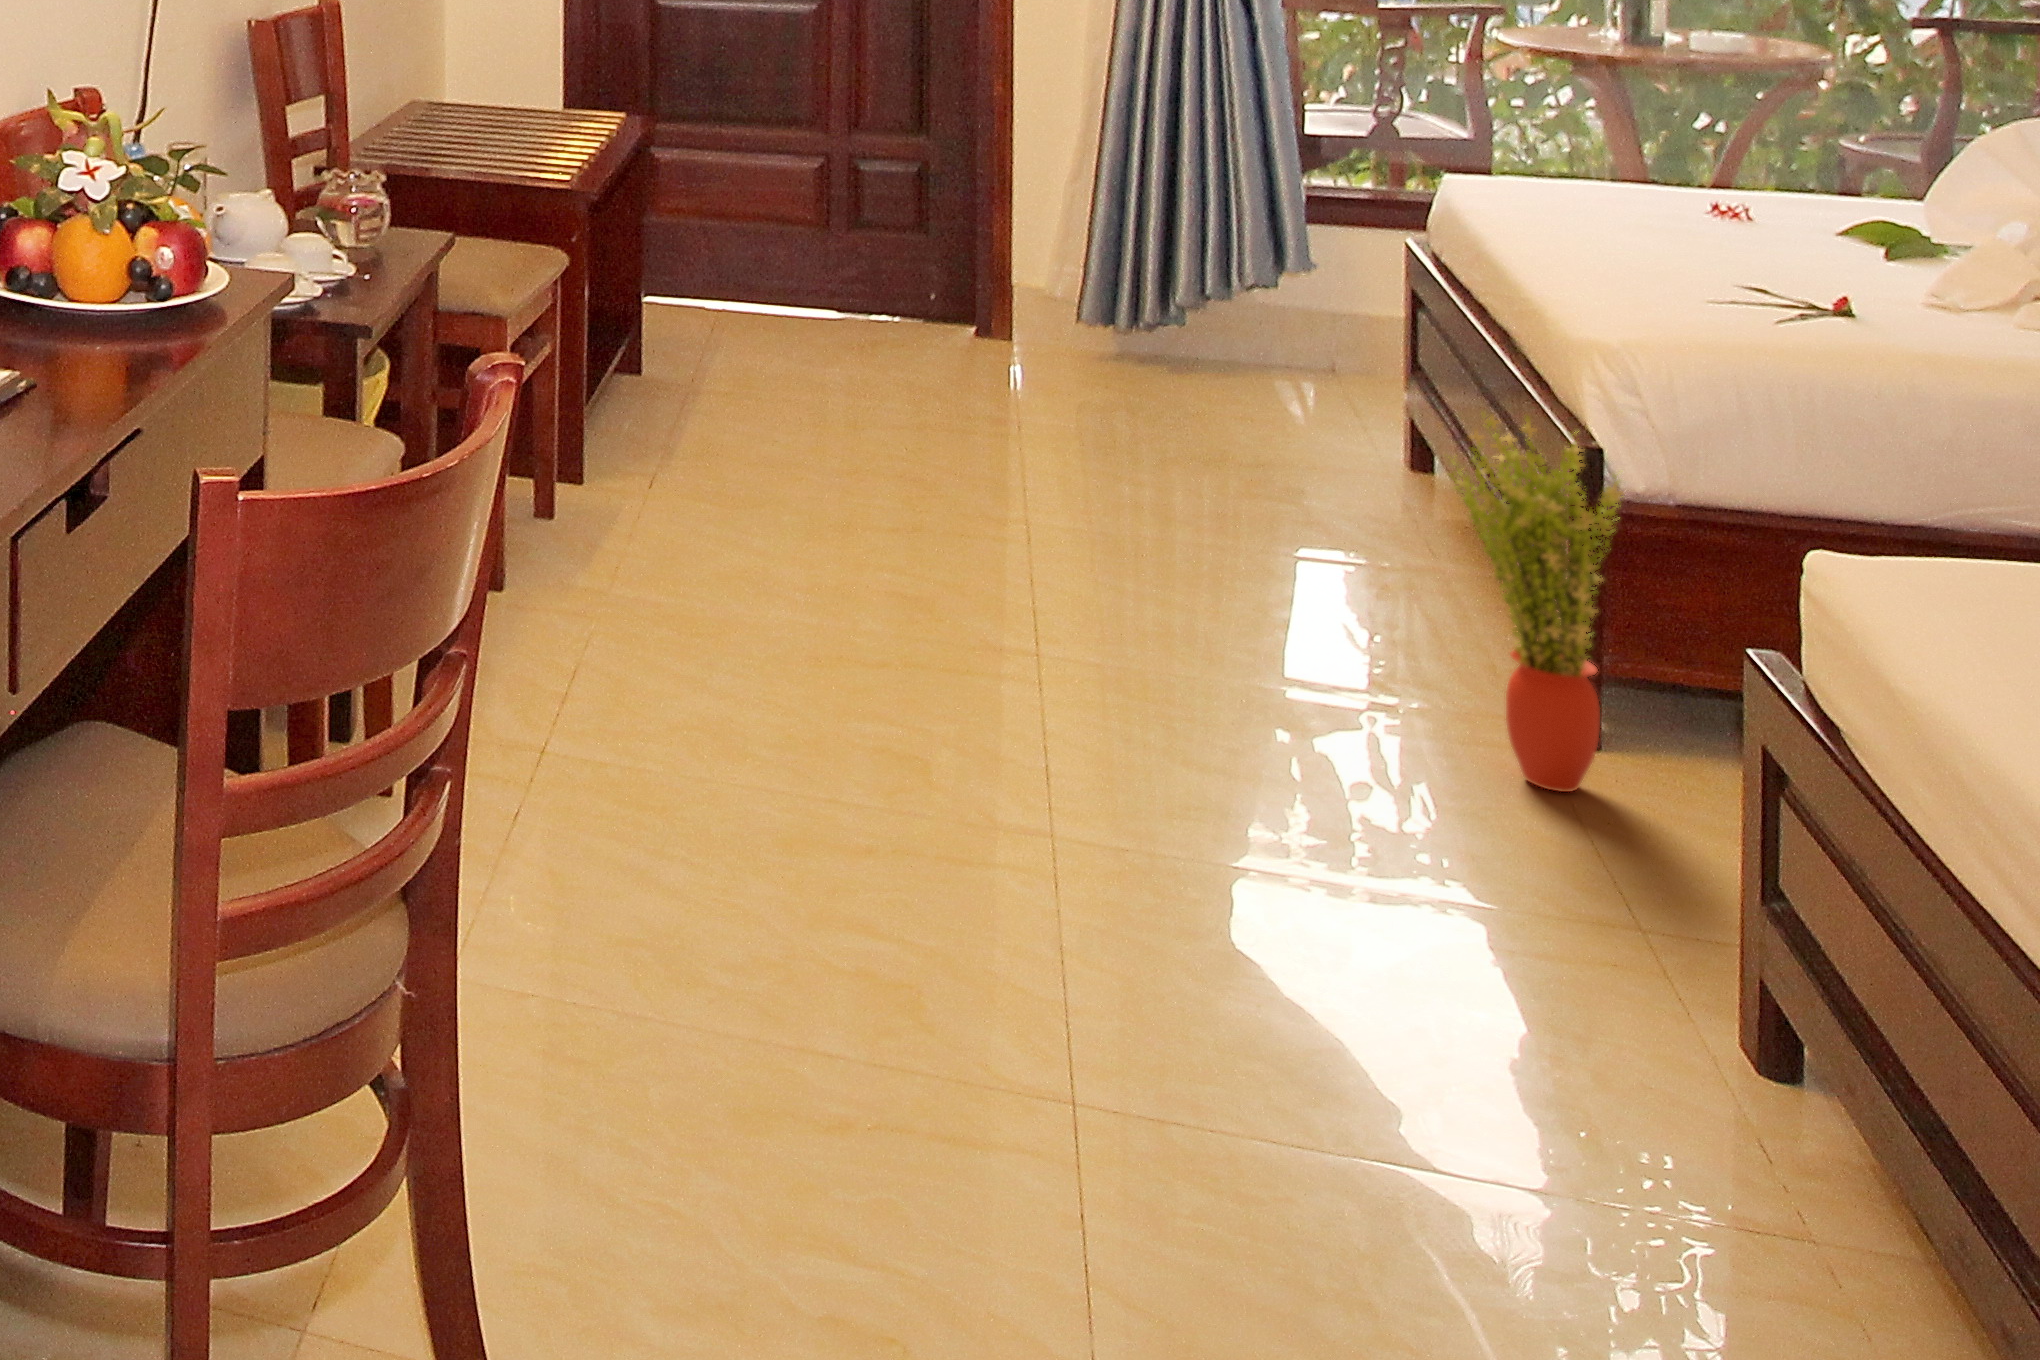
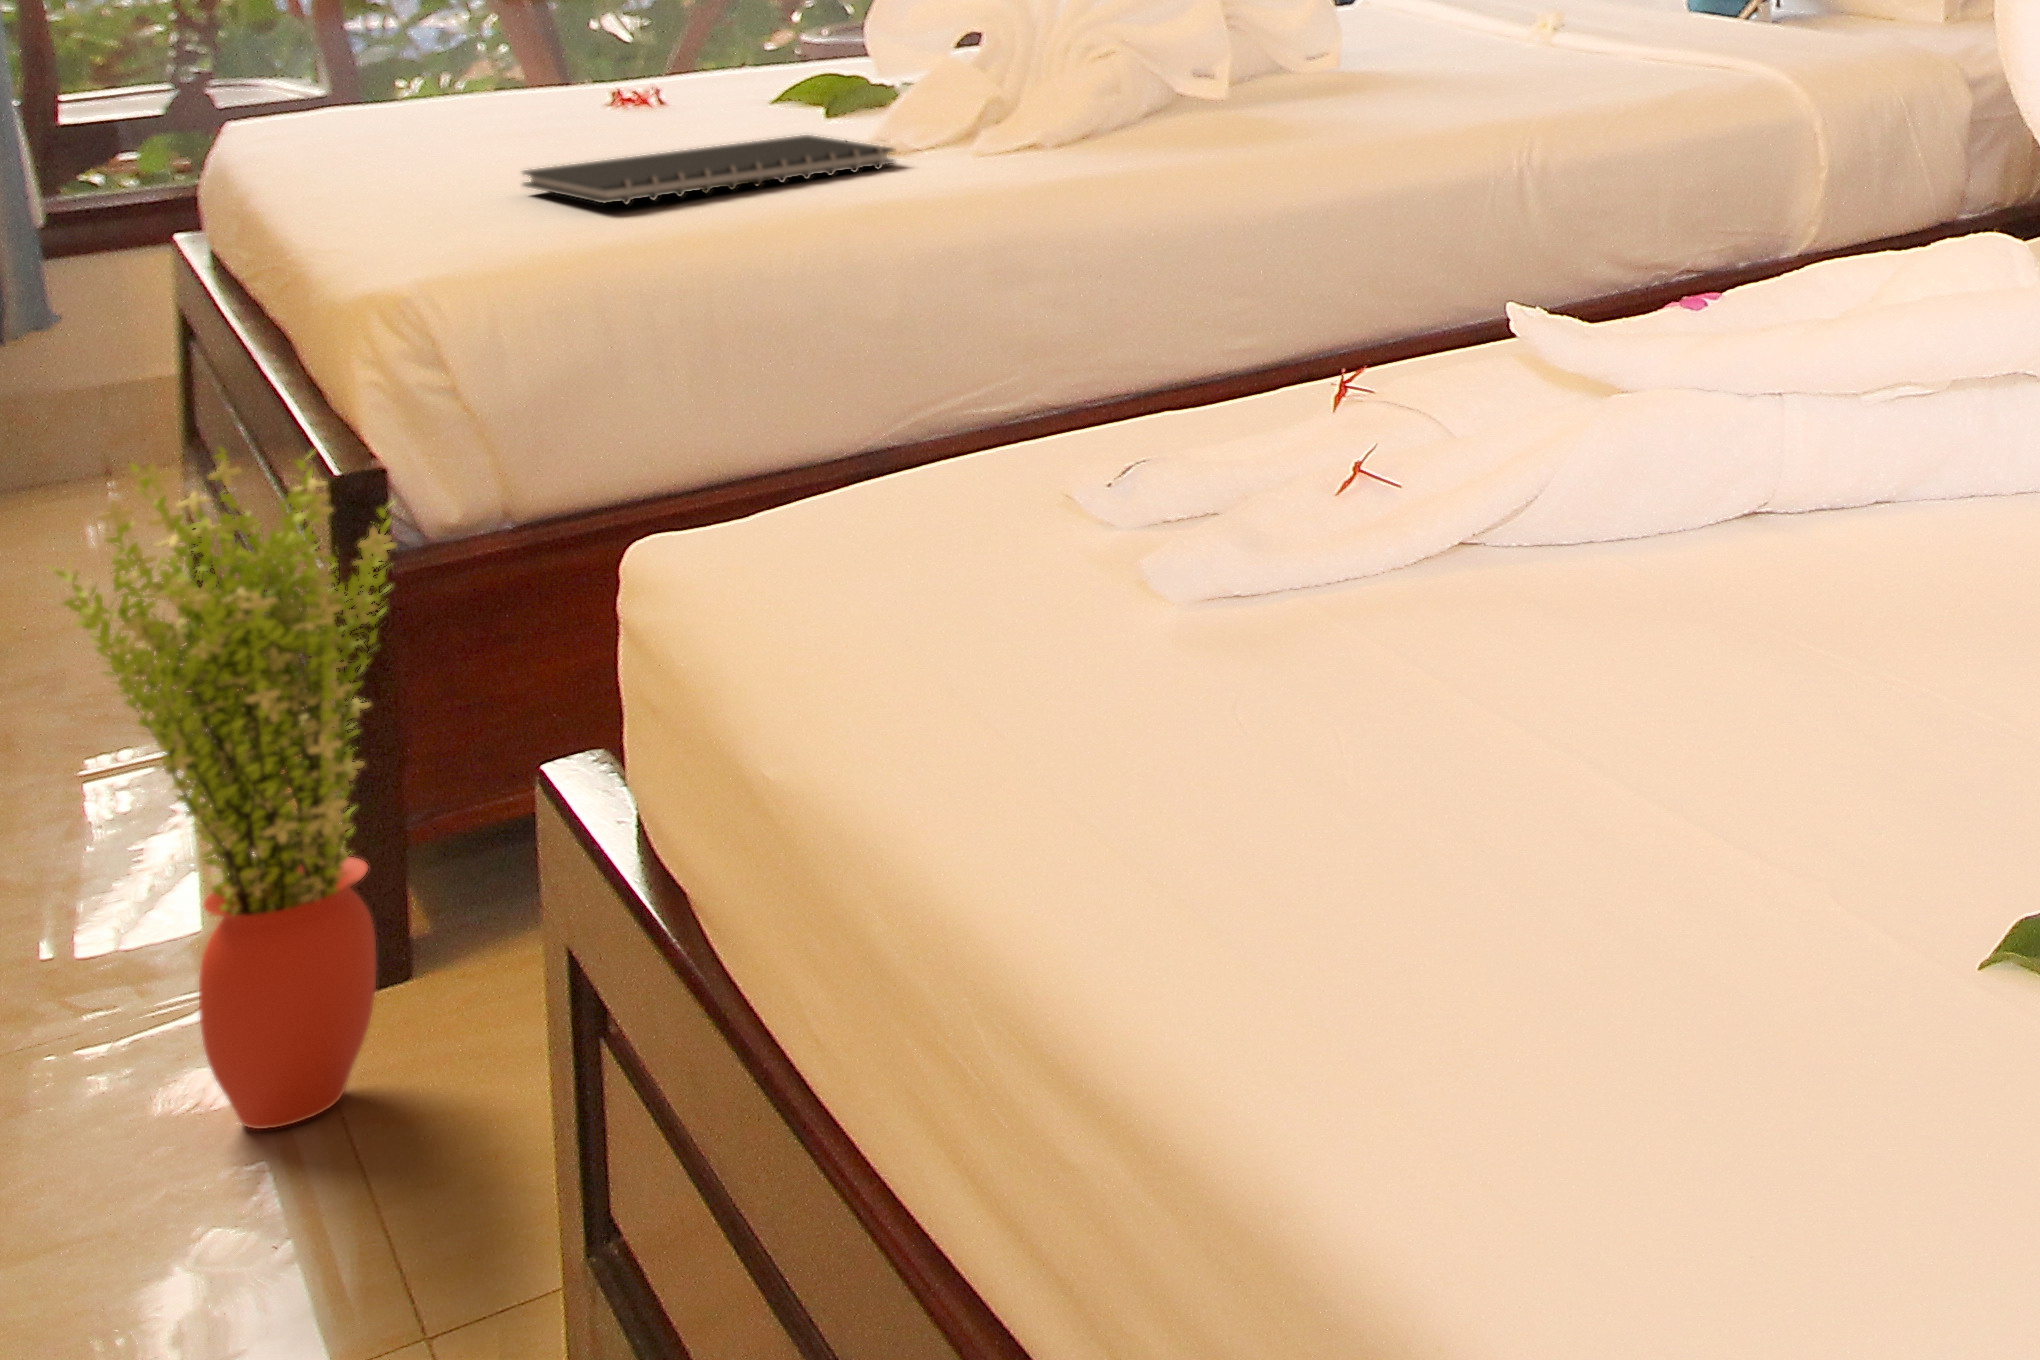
notebook: none [1670,272,1950,325] -> present [523,135,894,204]

